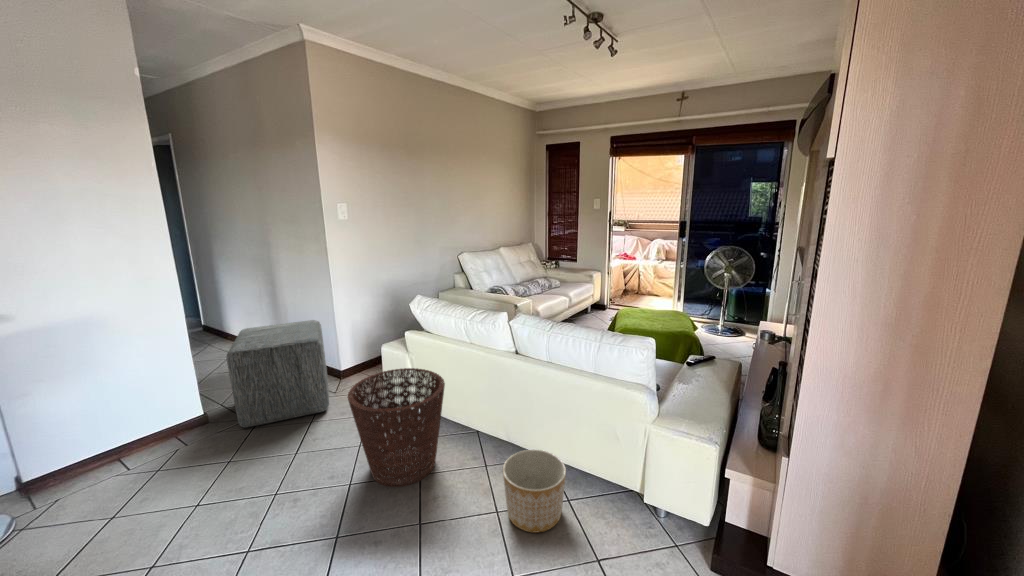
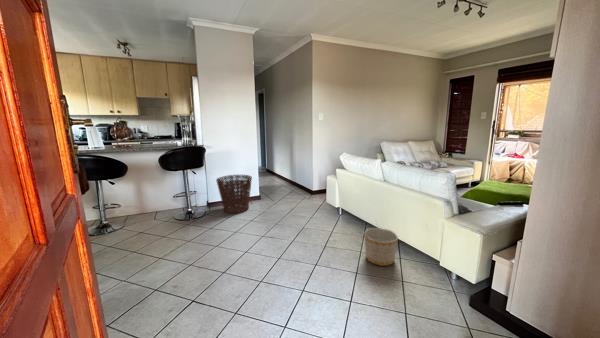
ottoman: present [226,320,329,428] -> none [268,165,307,205]
basket: present [347,368,445,487] -> present [216,175,252,214]

